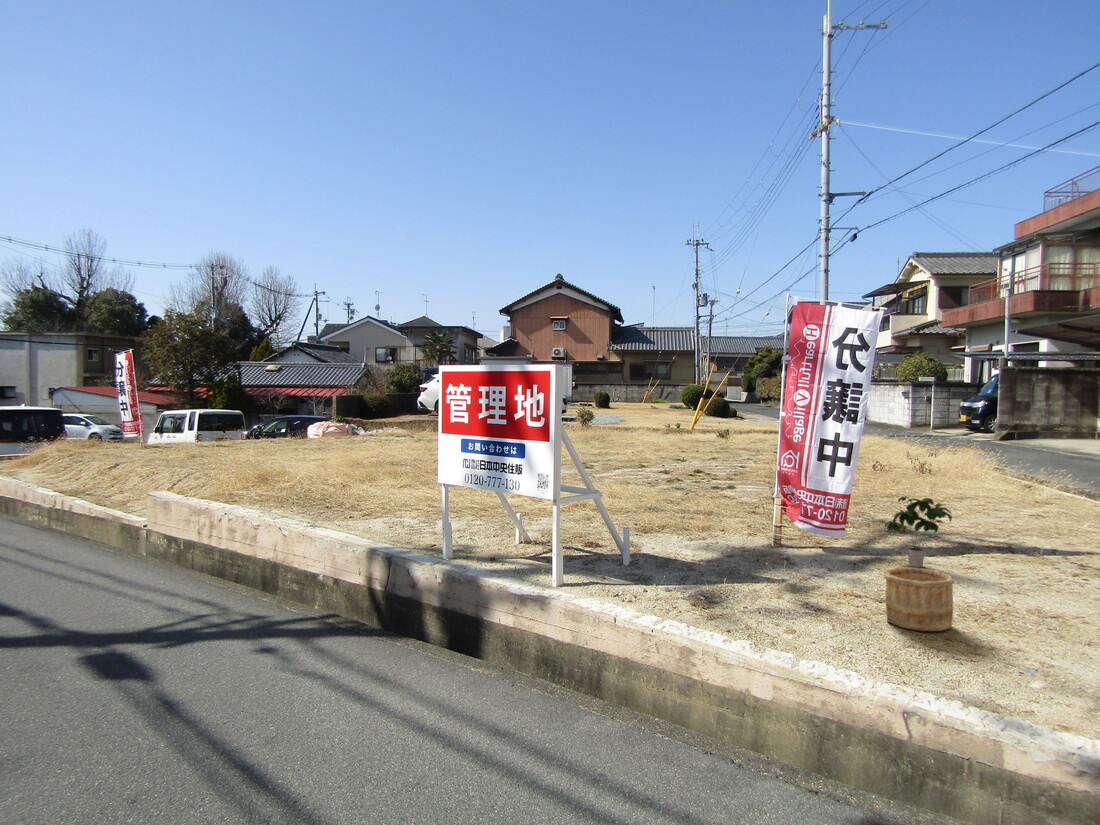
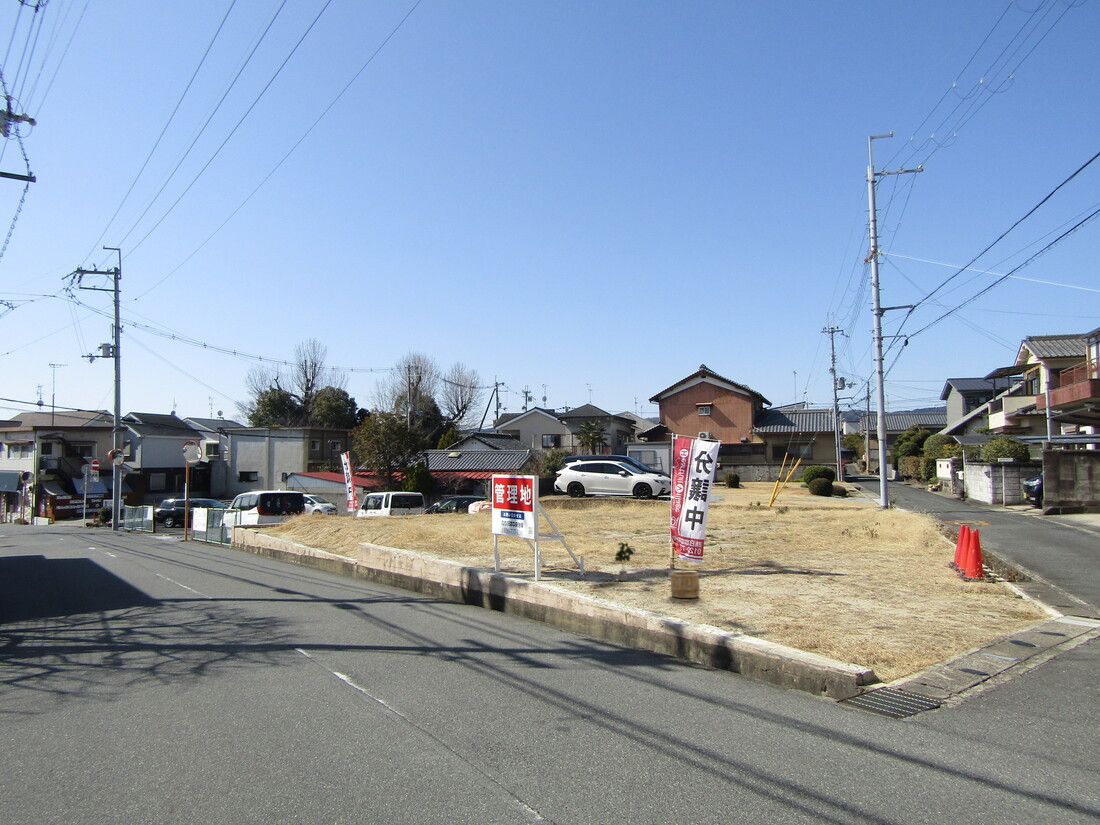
potted plant: present [885,497,952,567] -> present [615,543,635,581]

